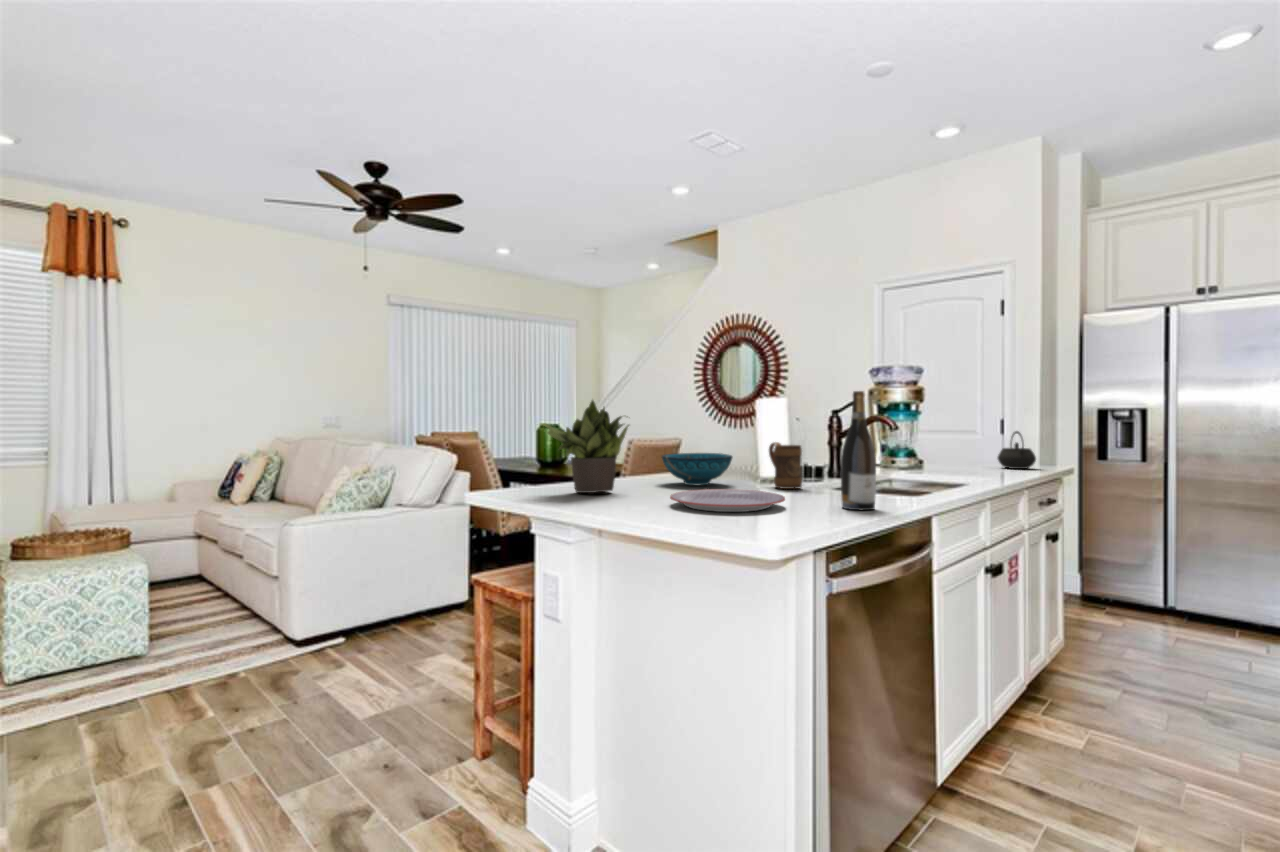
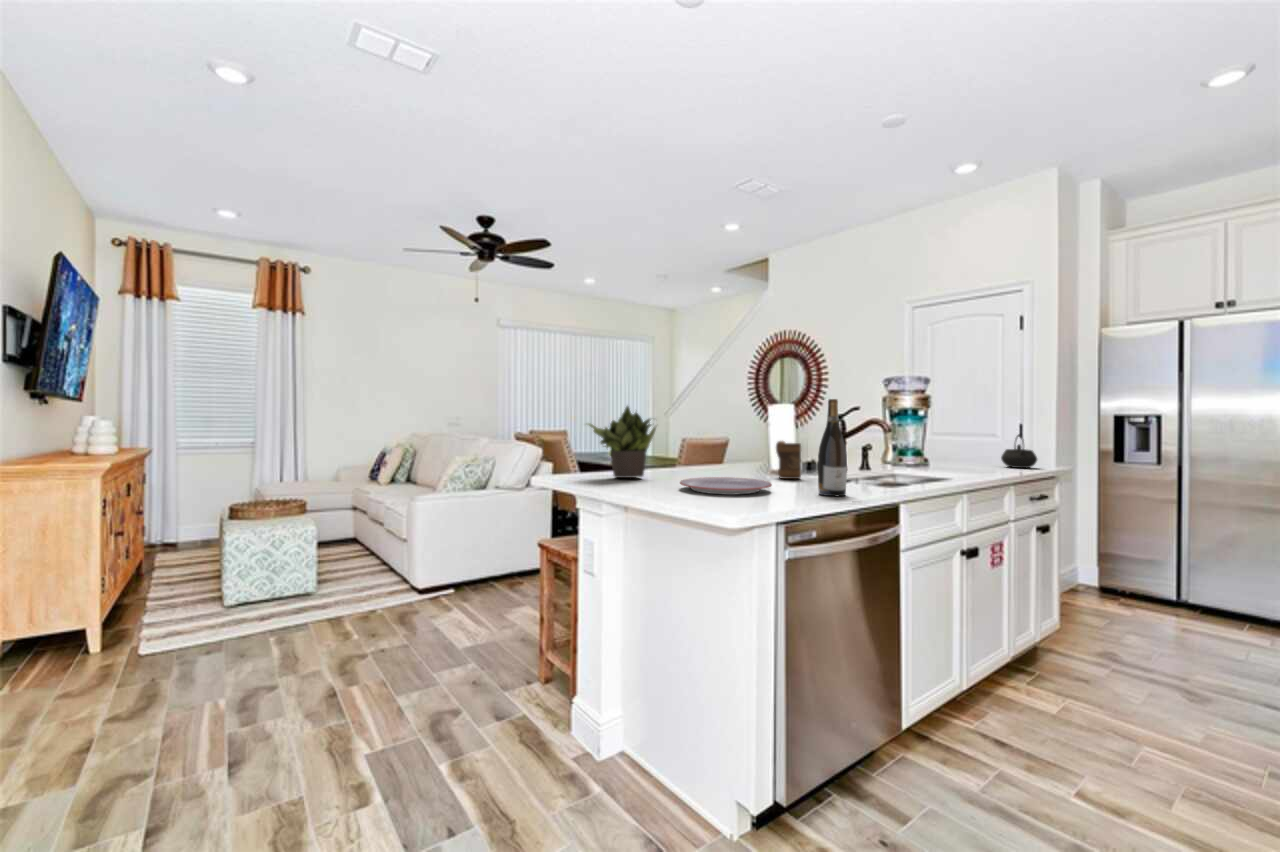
decorative bowl: present [662,453,732,486] -> none [688,449,746,475]

